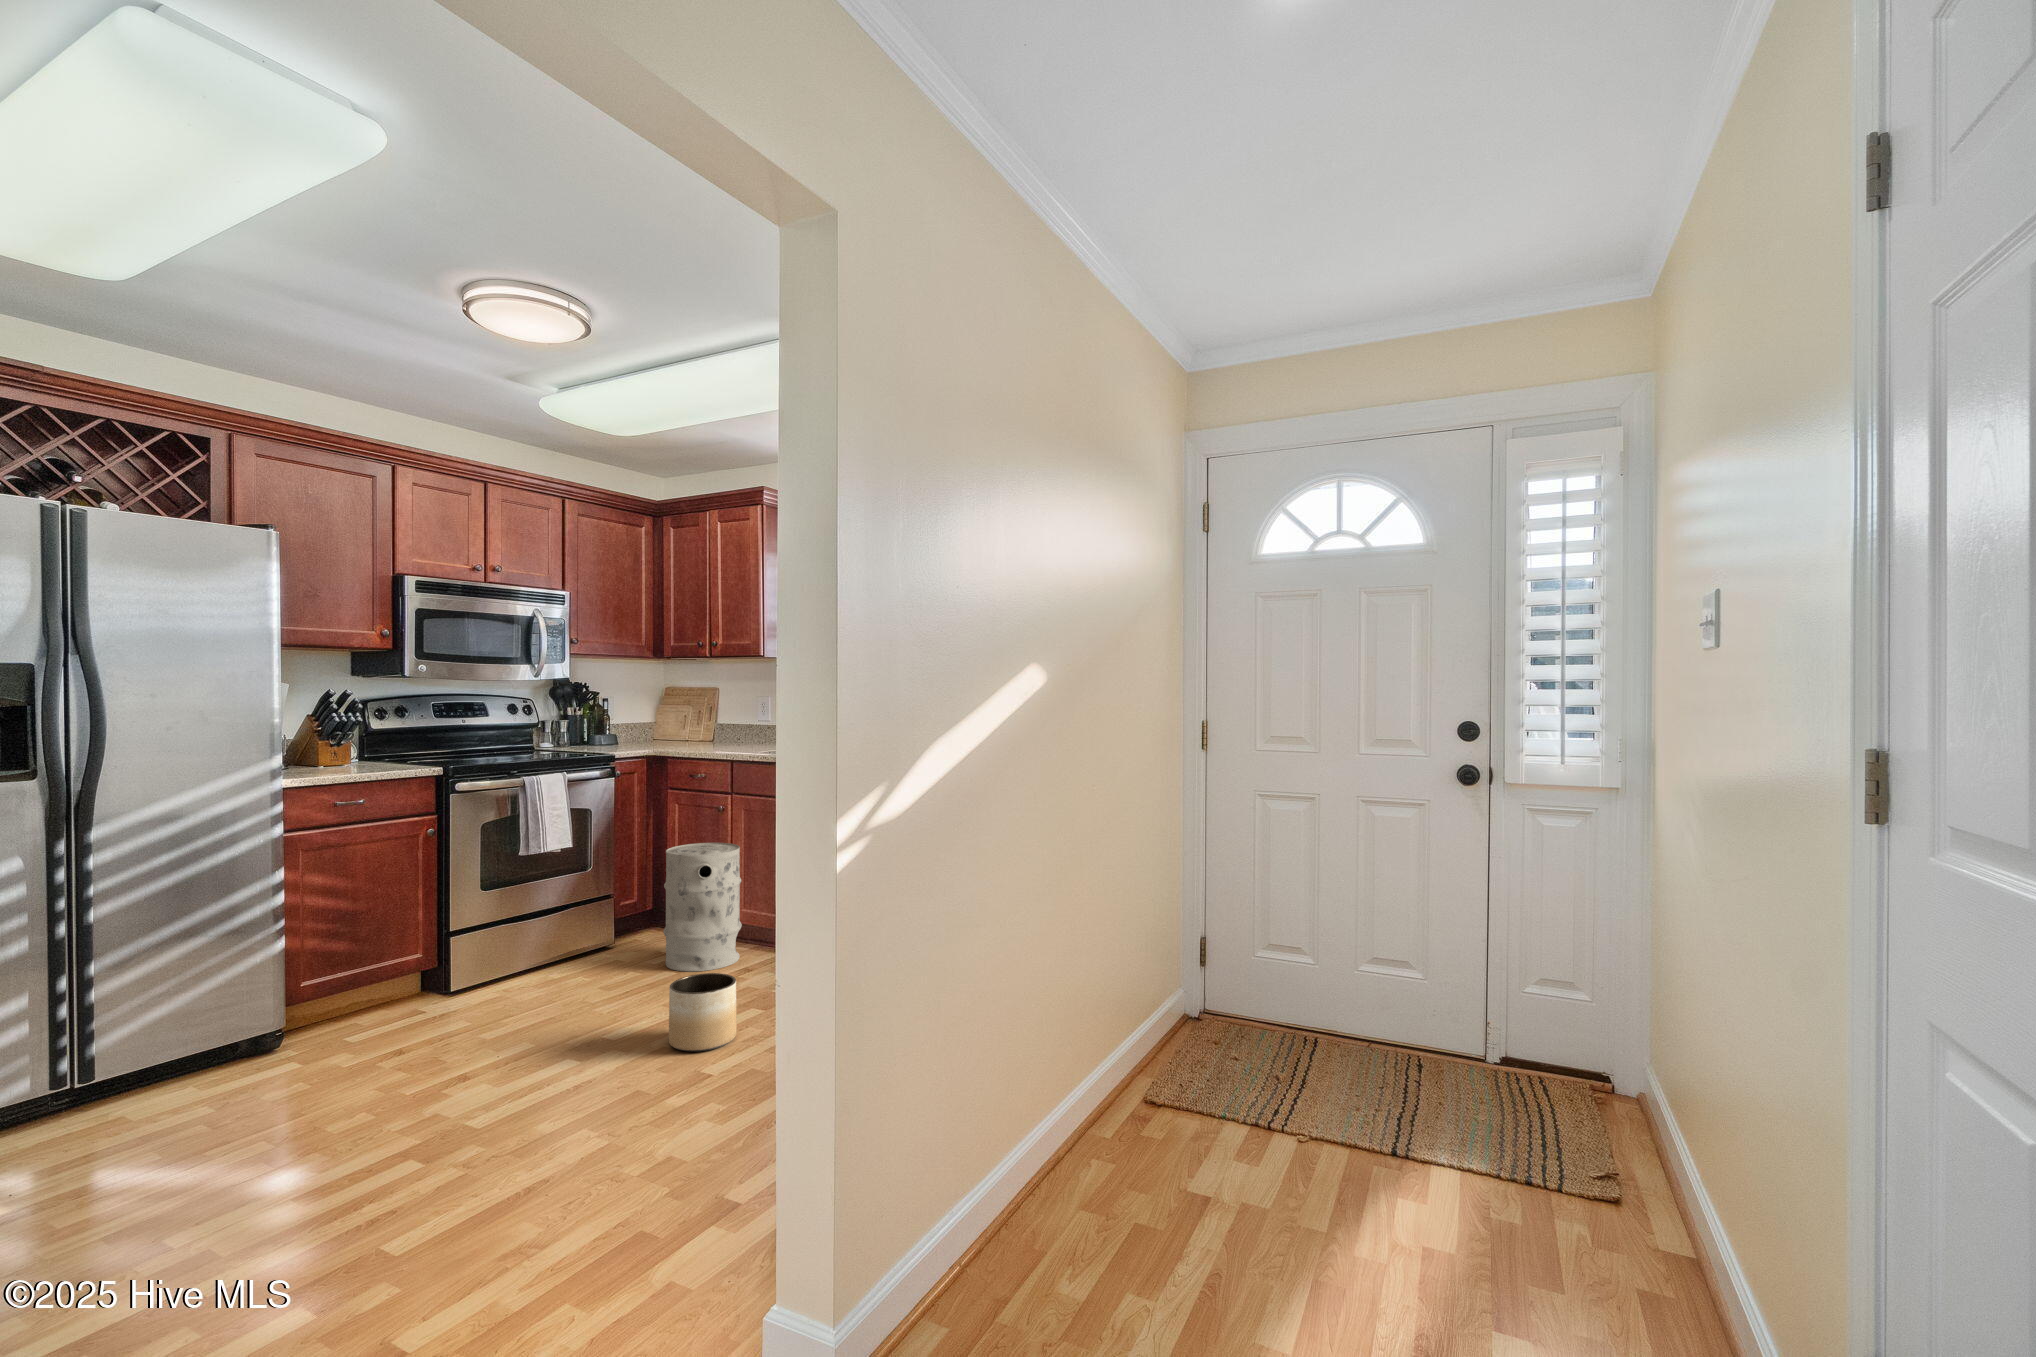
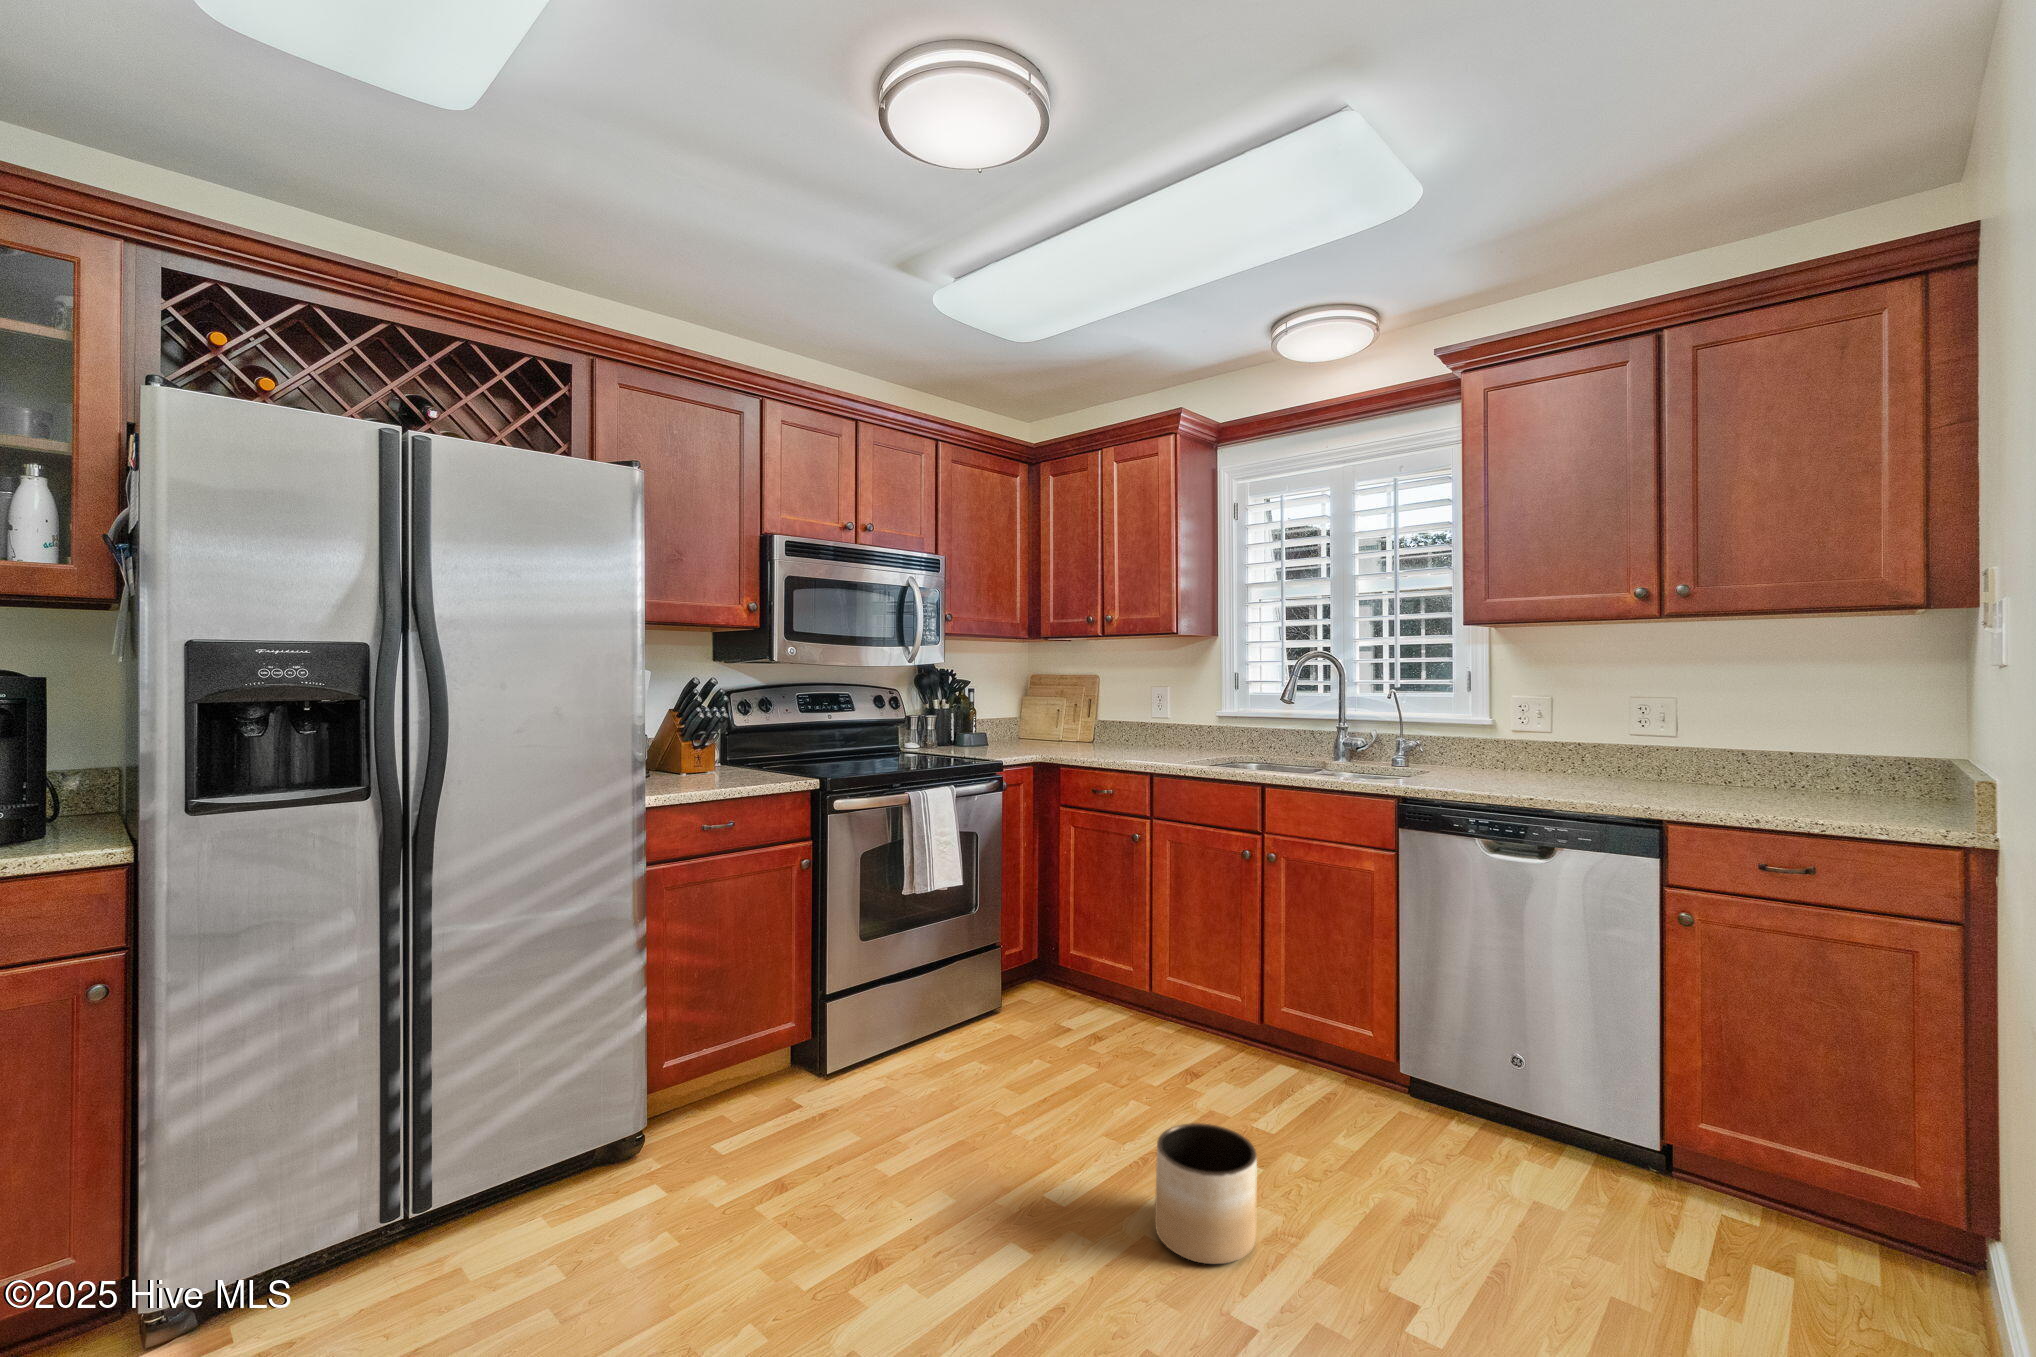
trash can: present [663,843,742,972] -> none [1077,888,1177,1071]

